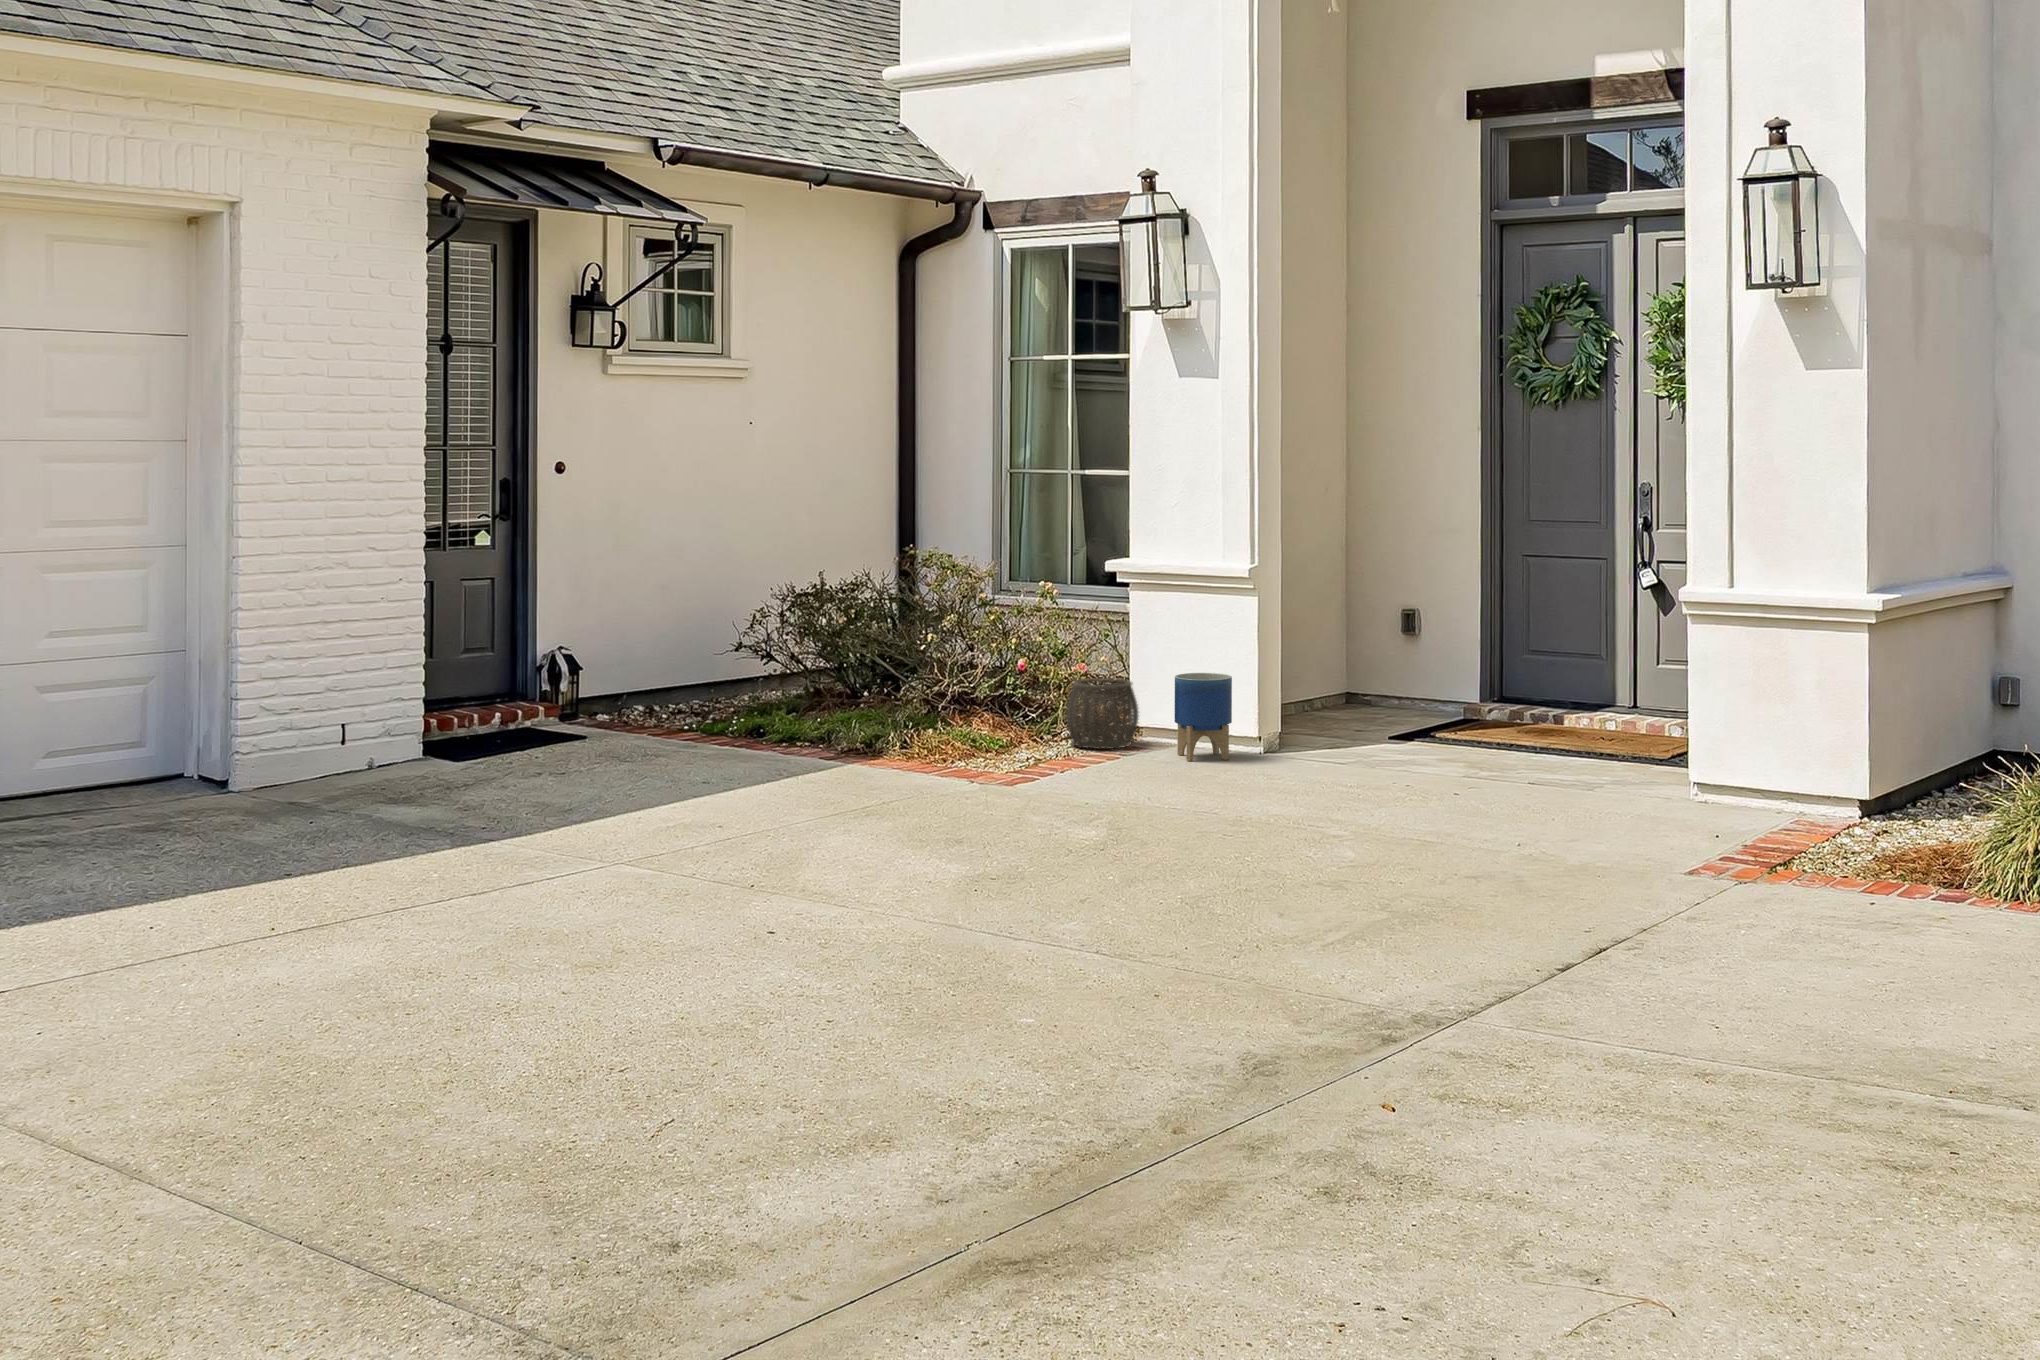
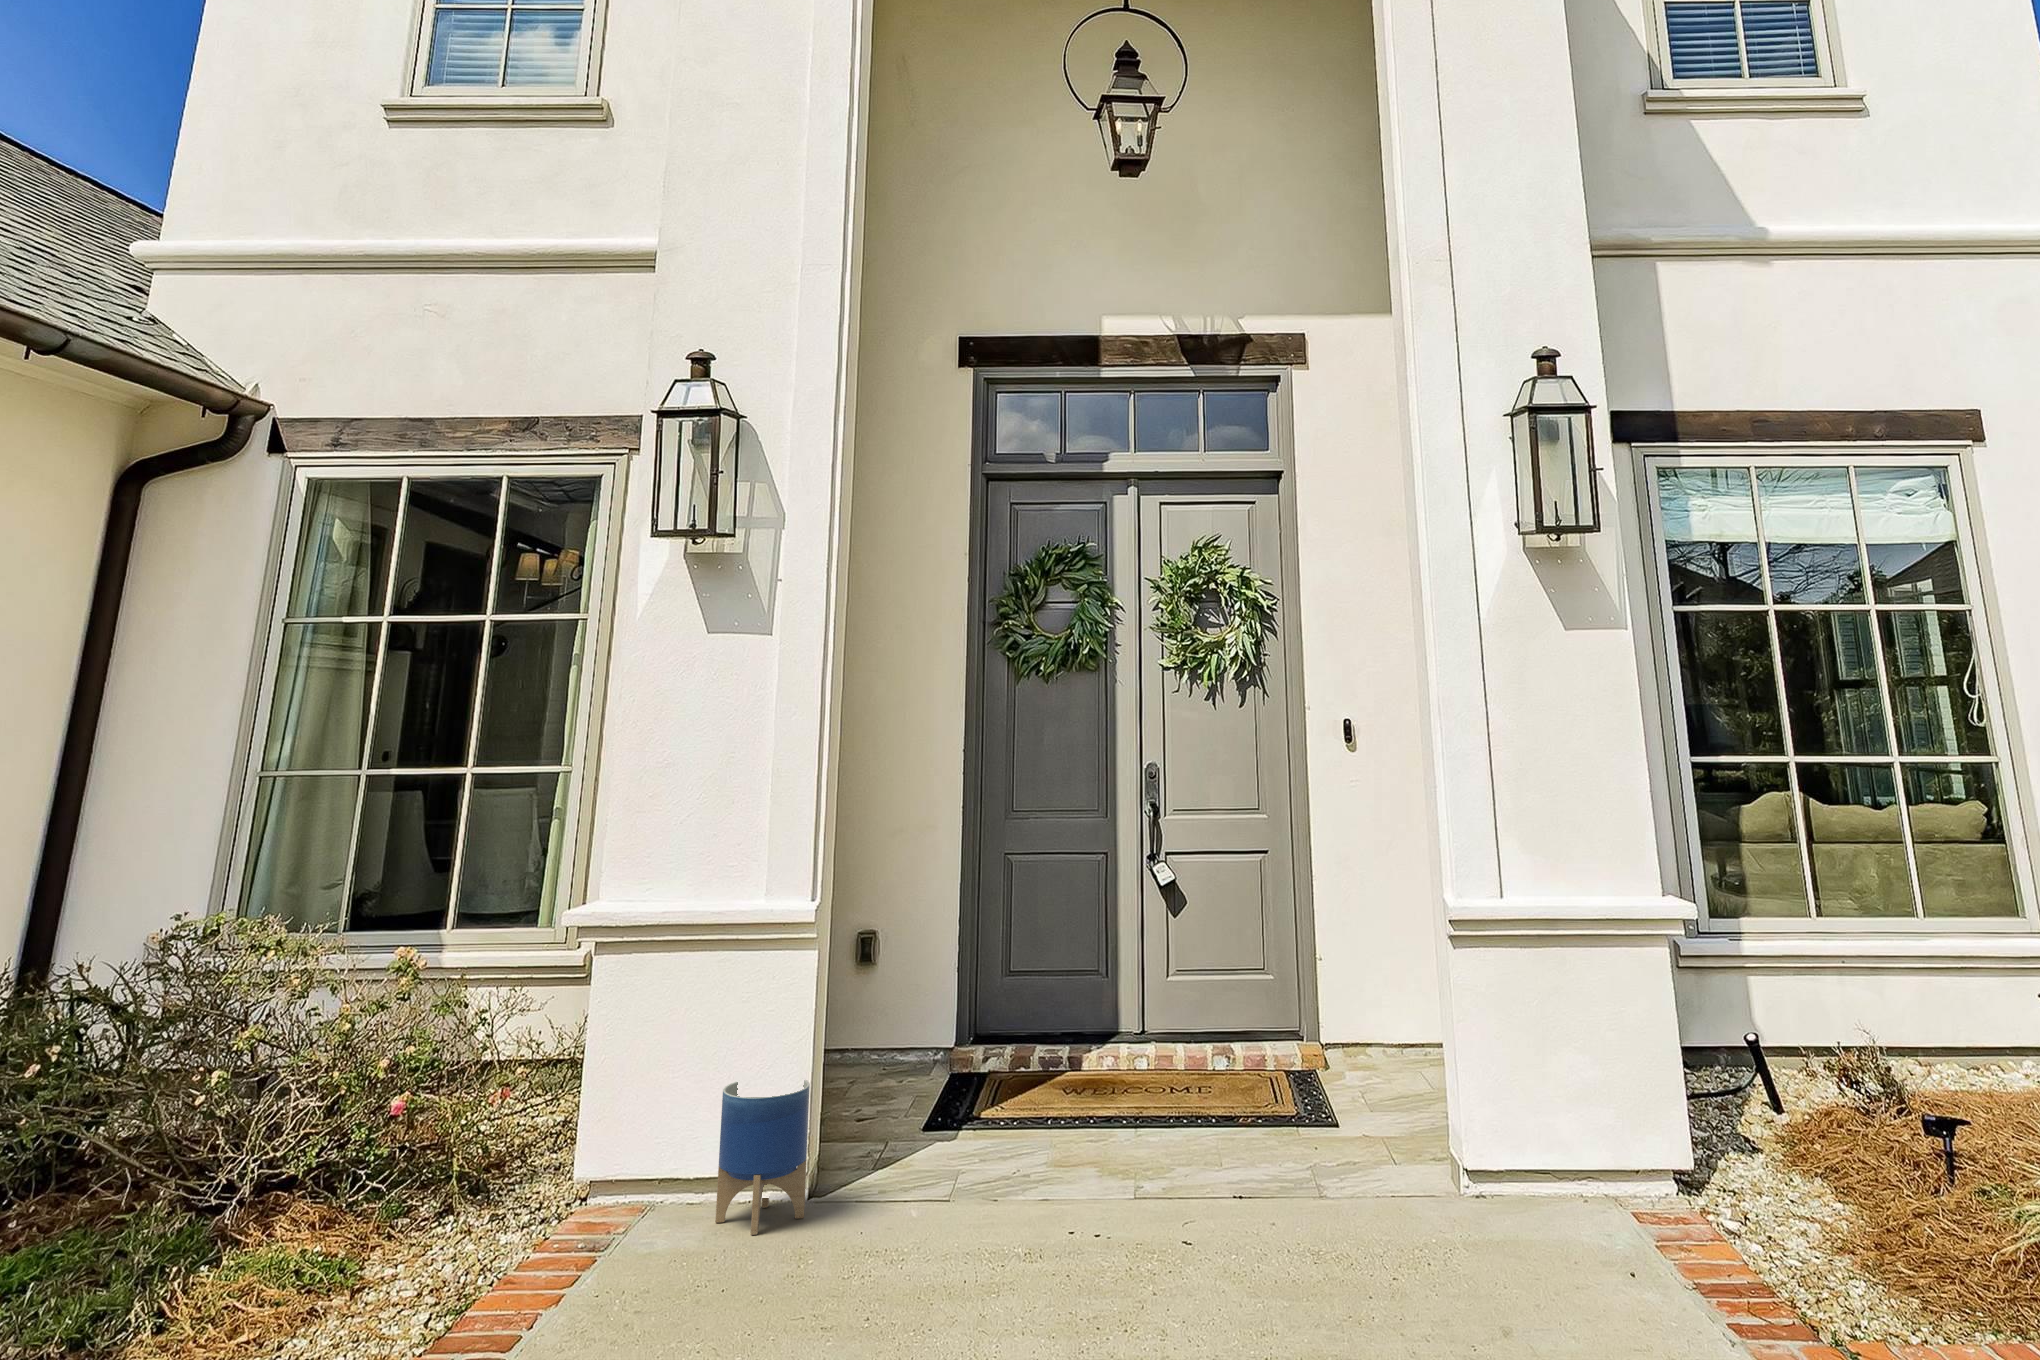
woven basket: present [1066,678,1139,749] -> none [508,1105,633,1241]

